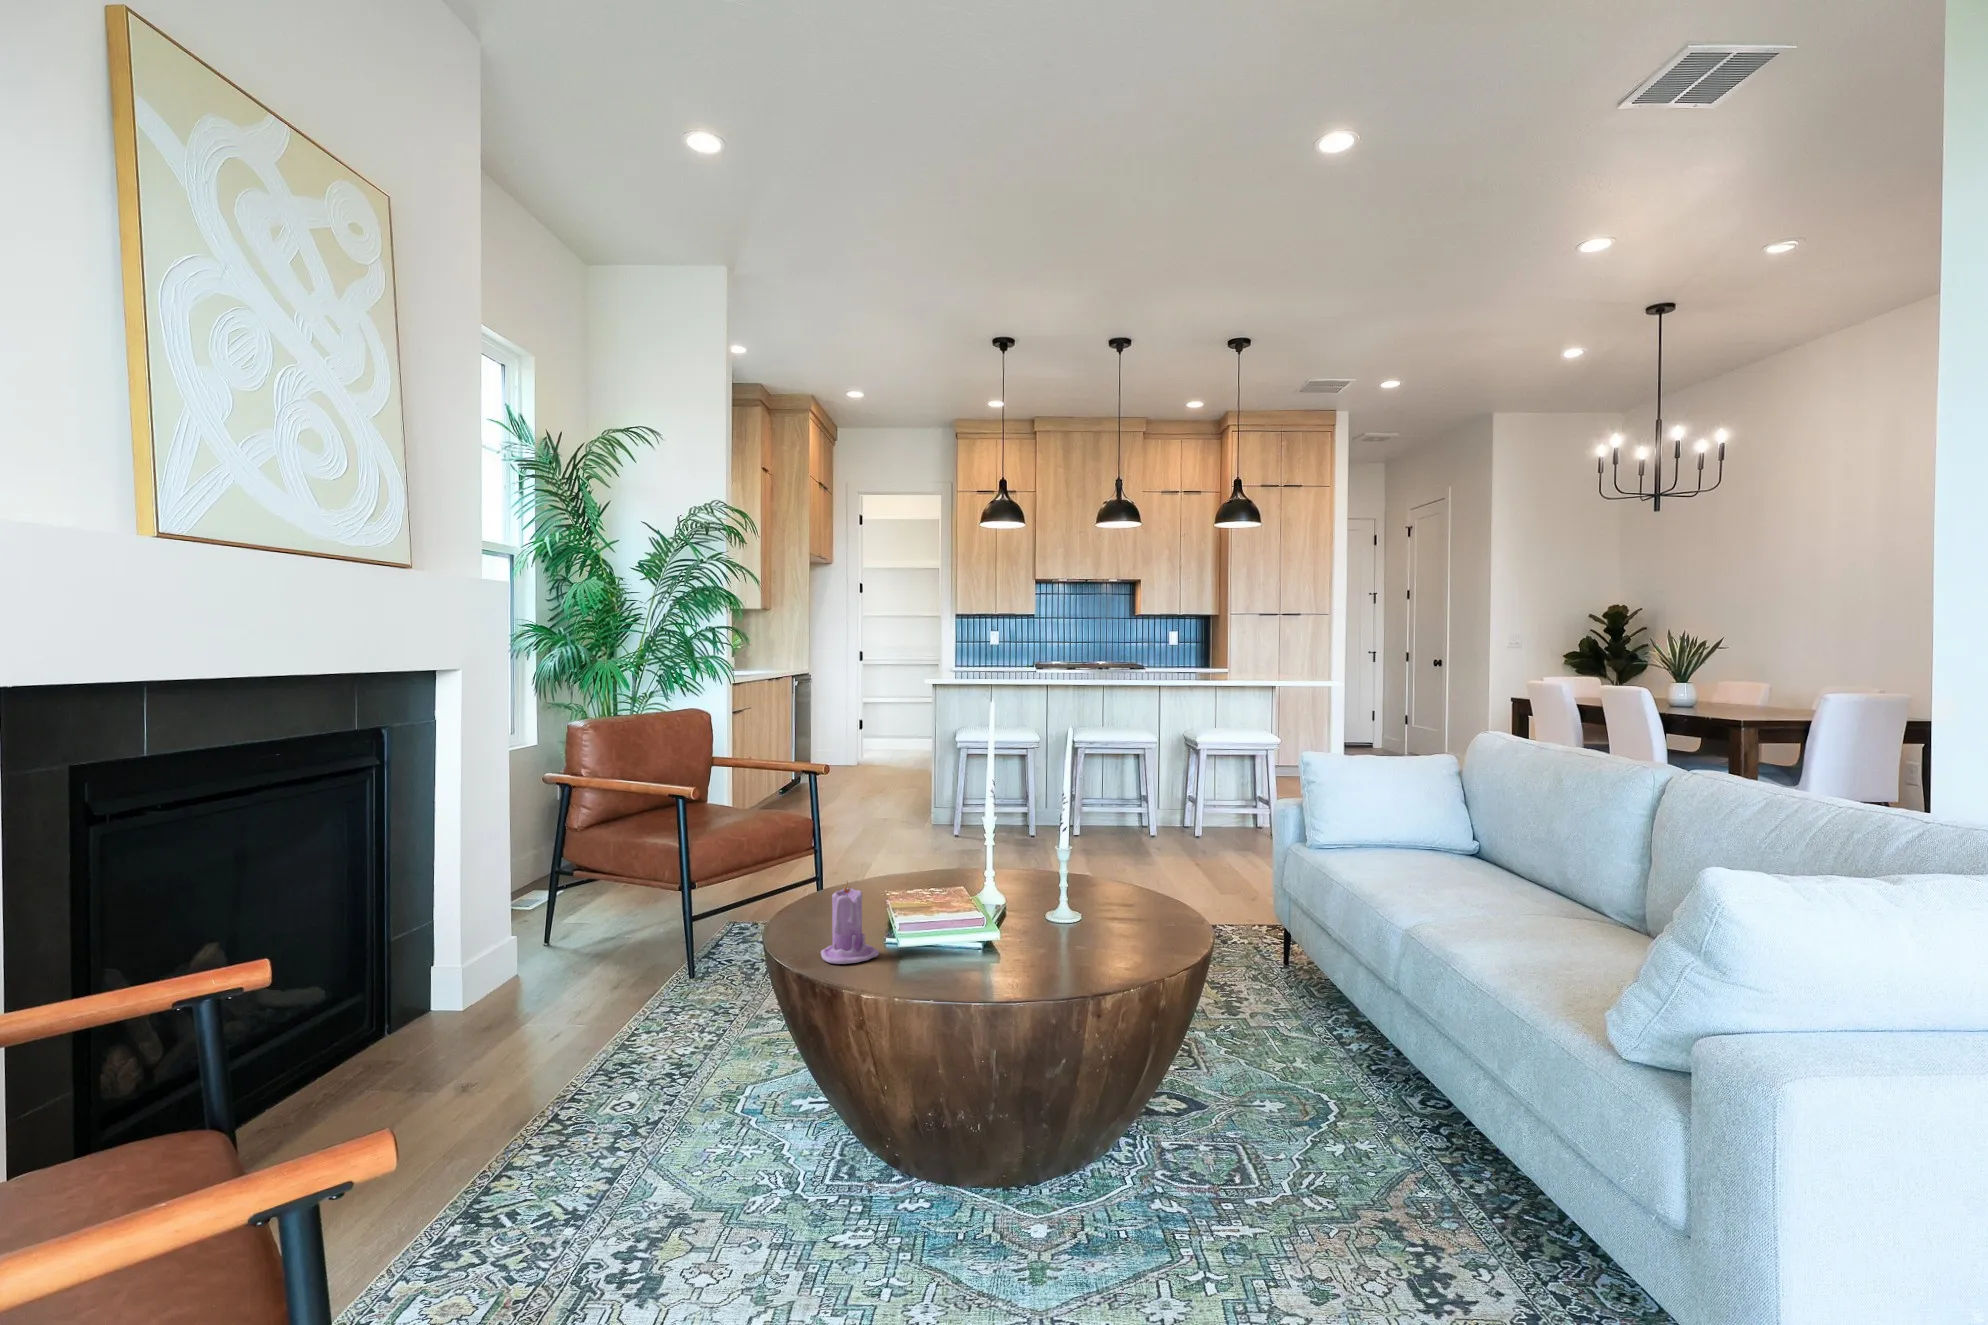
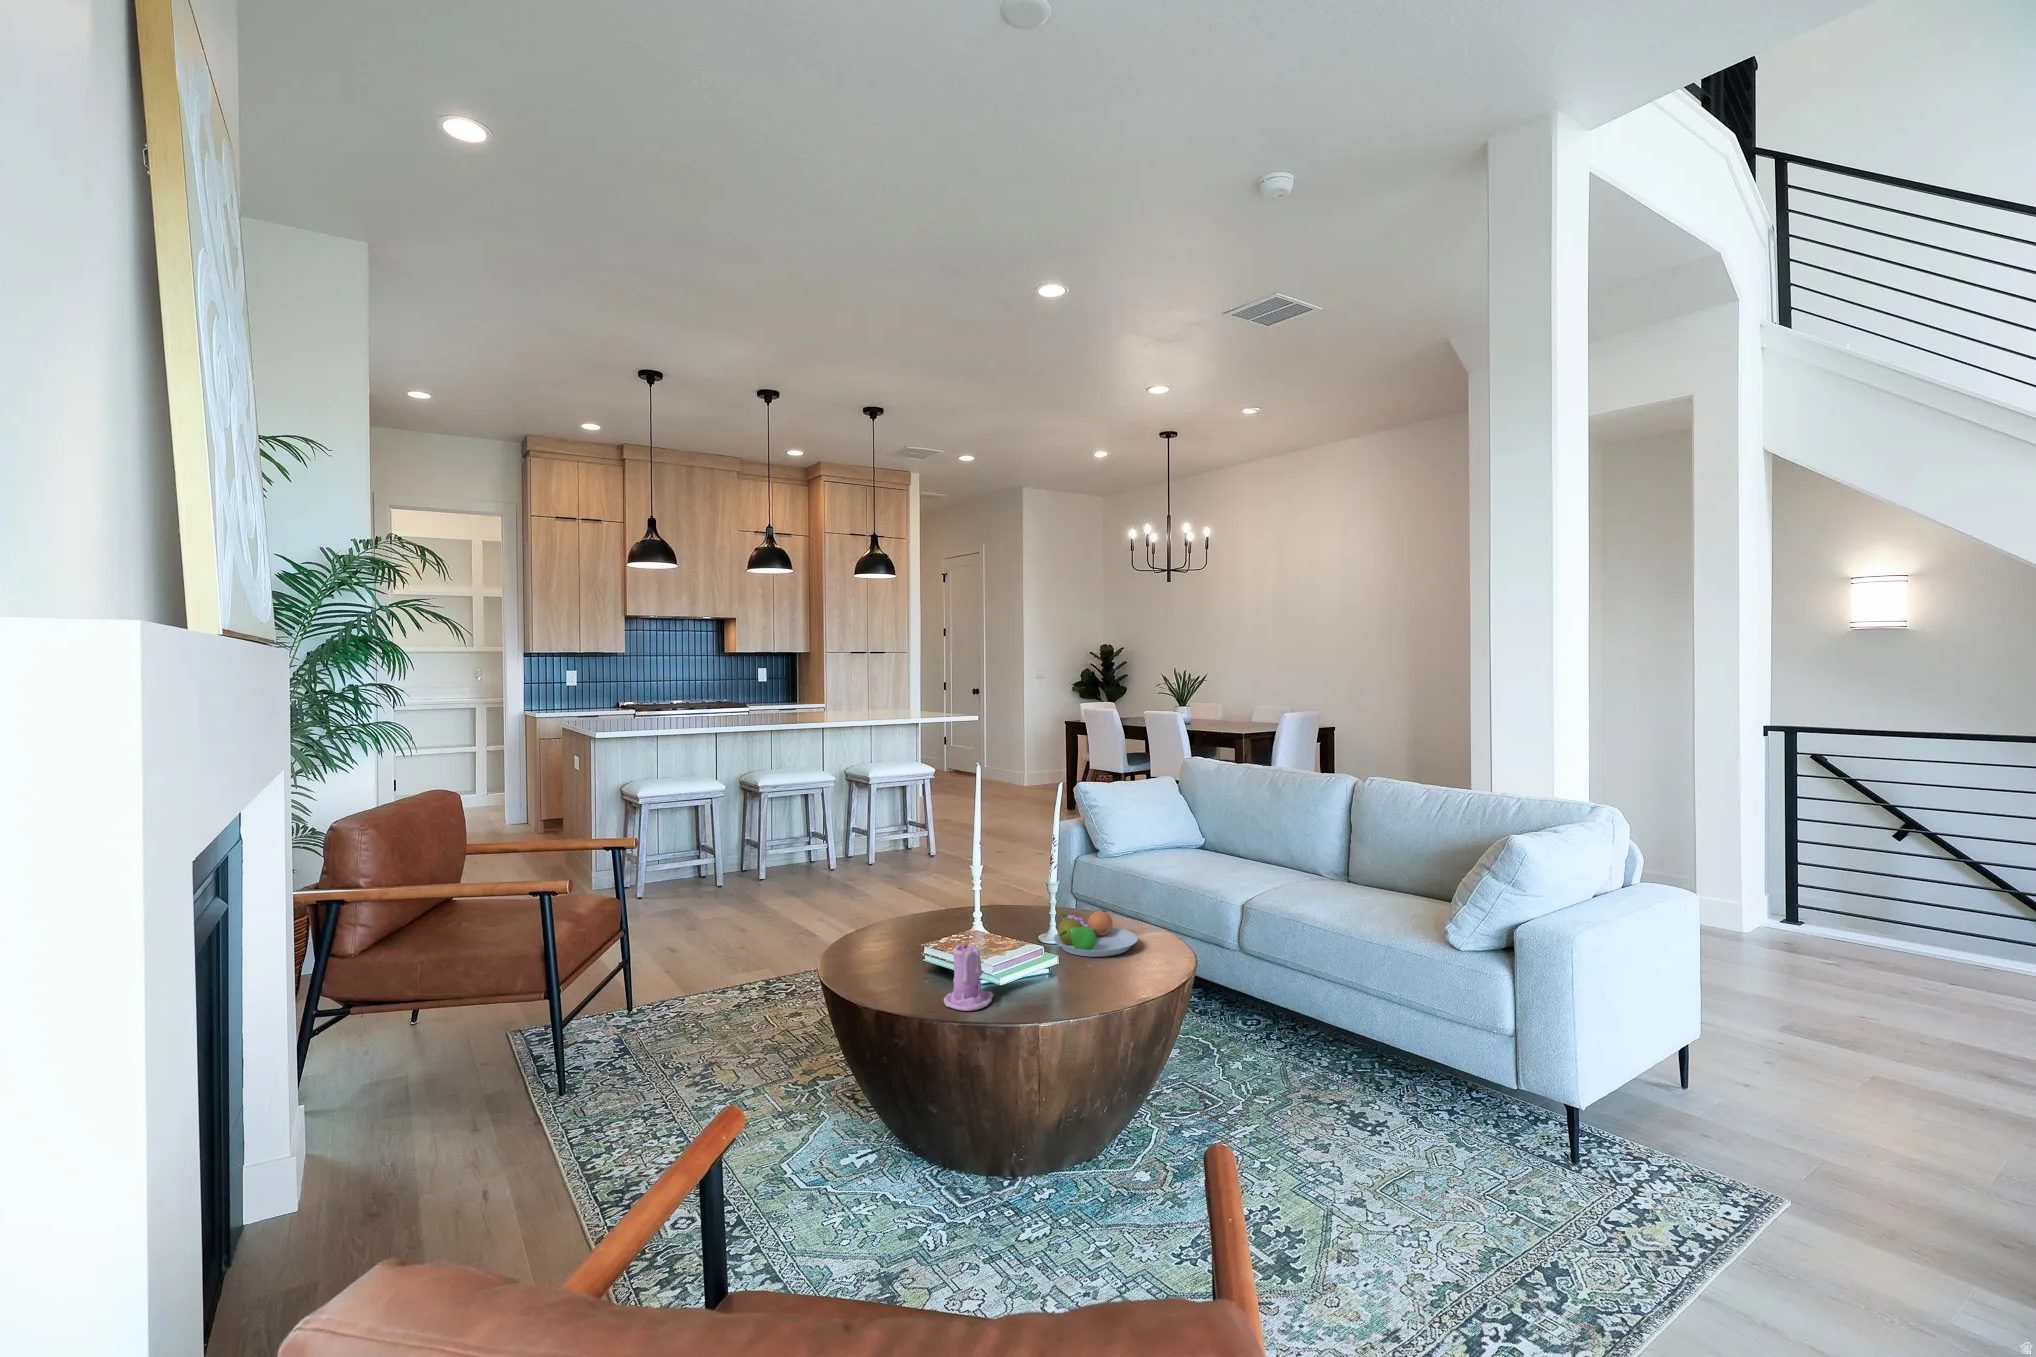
fruit bowl: none [1029,883,1147,945] -> present [1053,910,1138,957]

